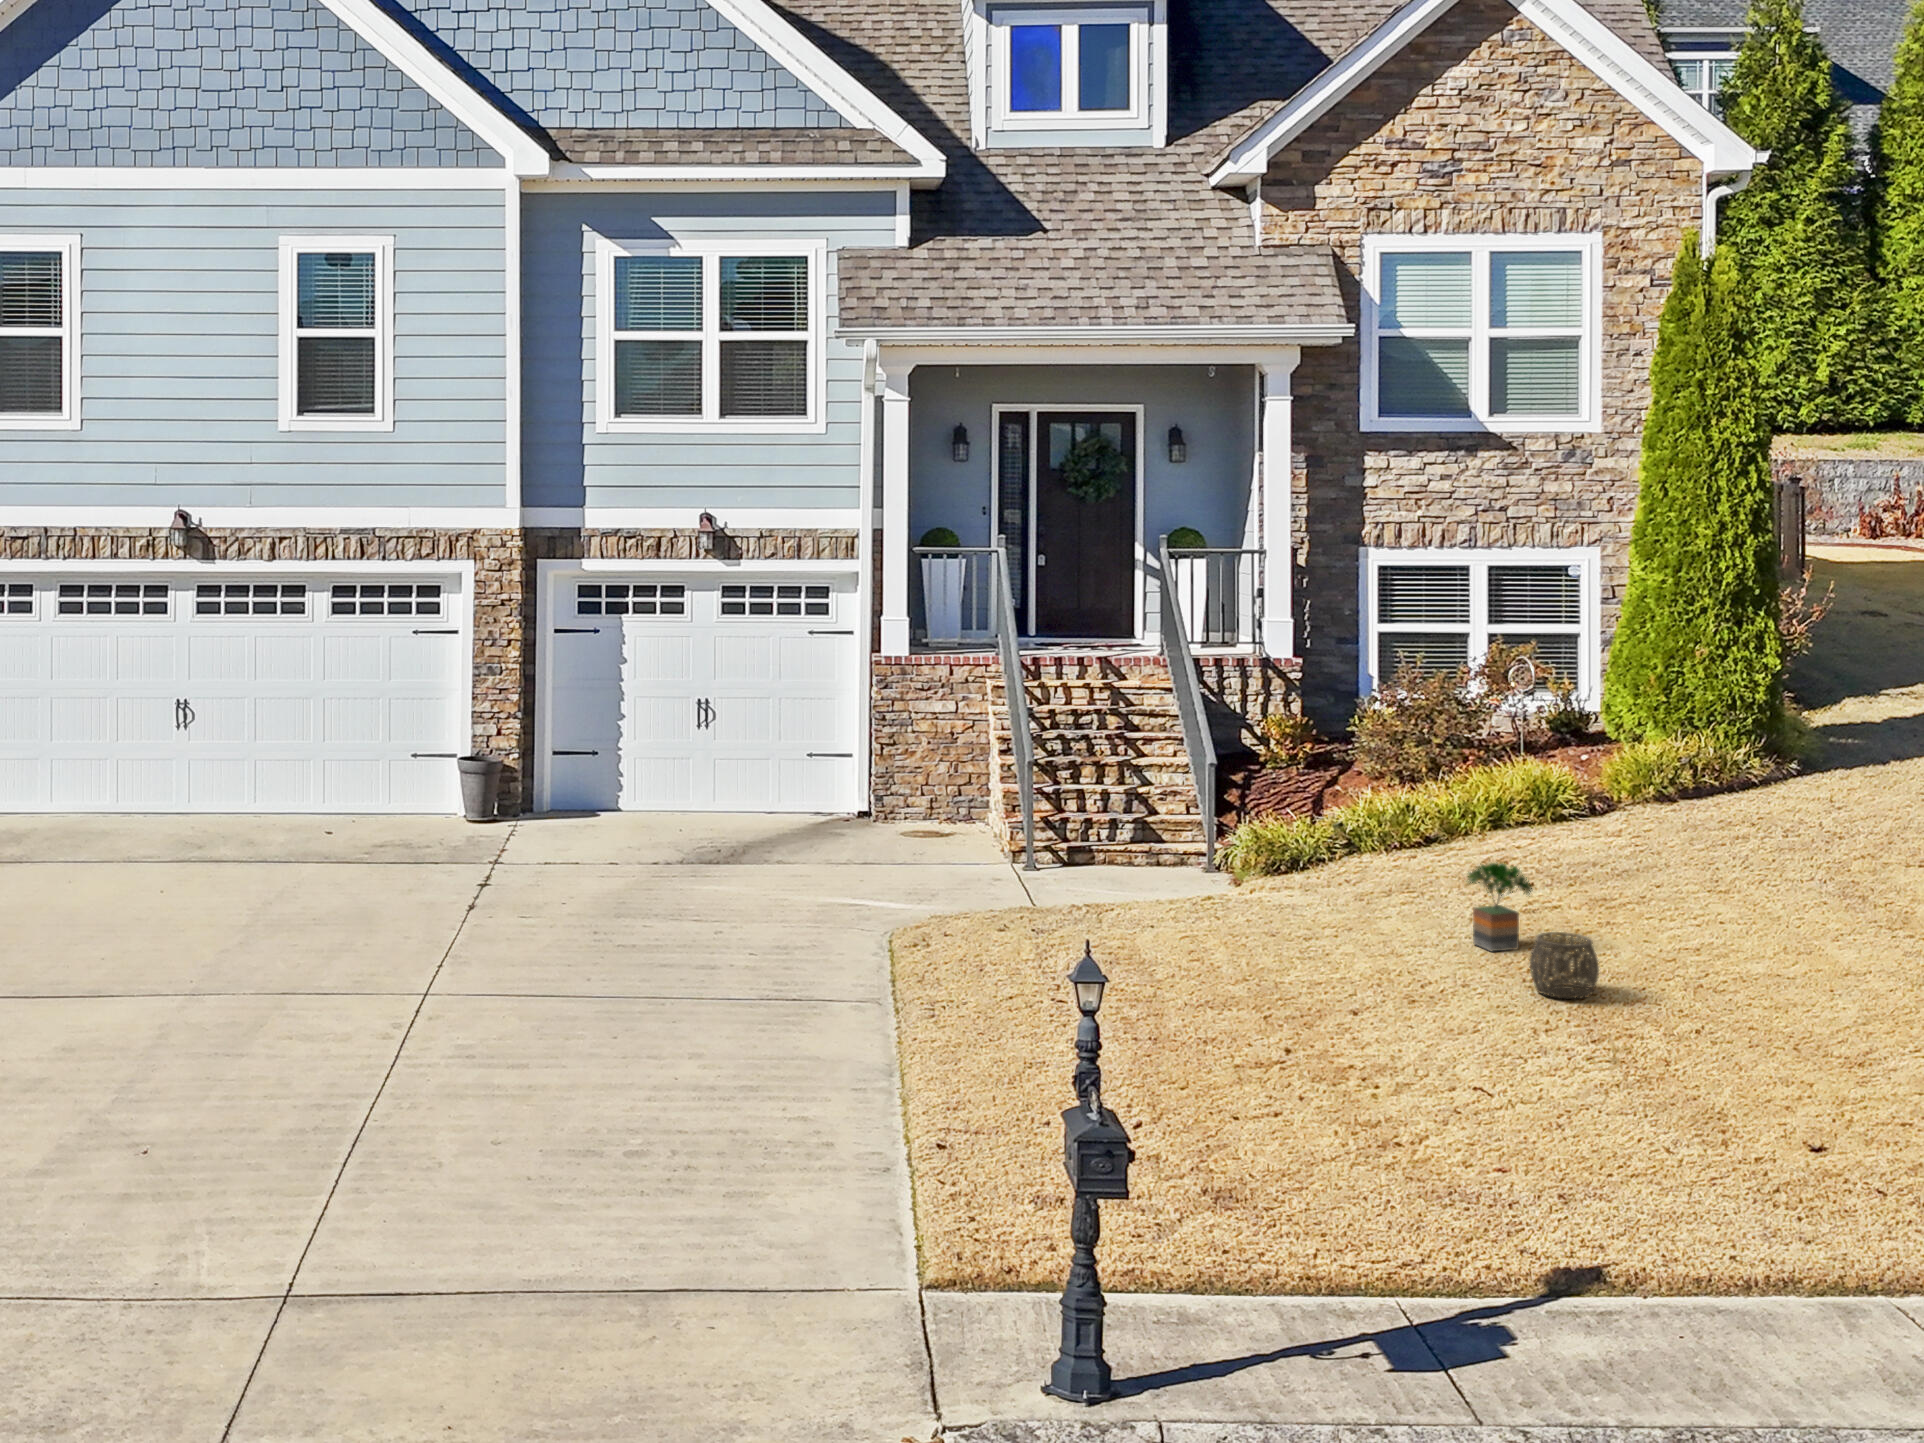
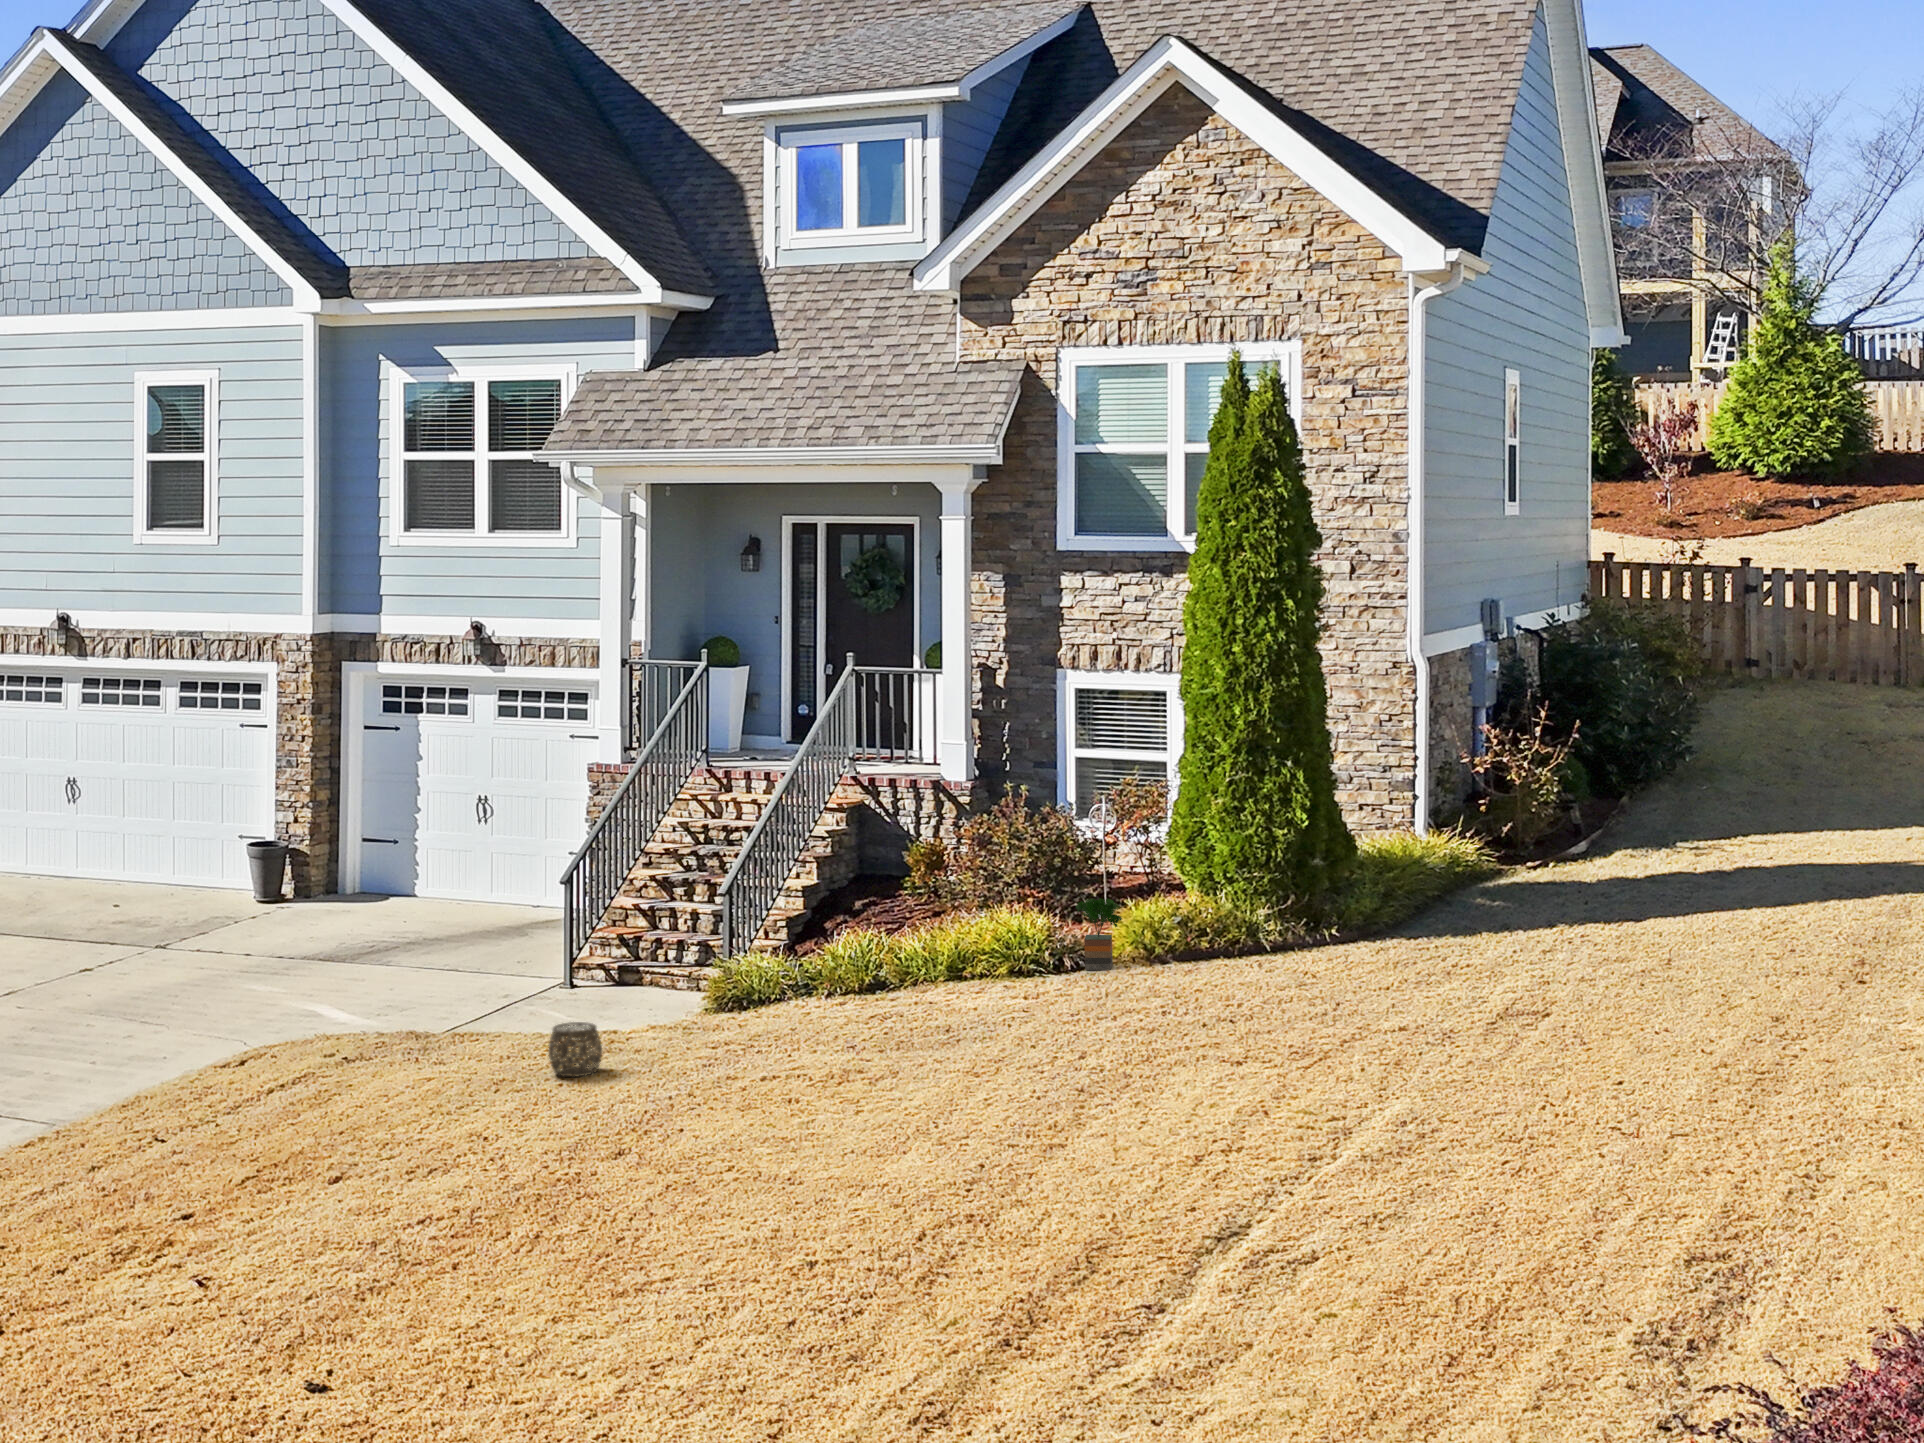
potted tree: present [1468,862,1533,951] -> present [1076,898,1122,971]

